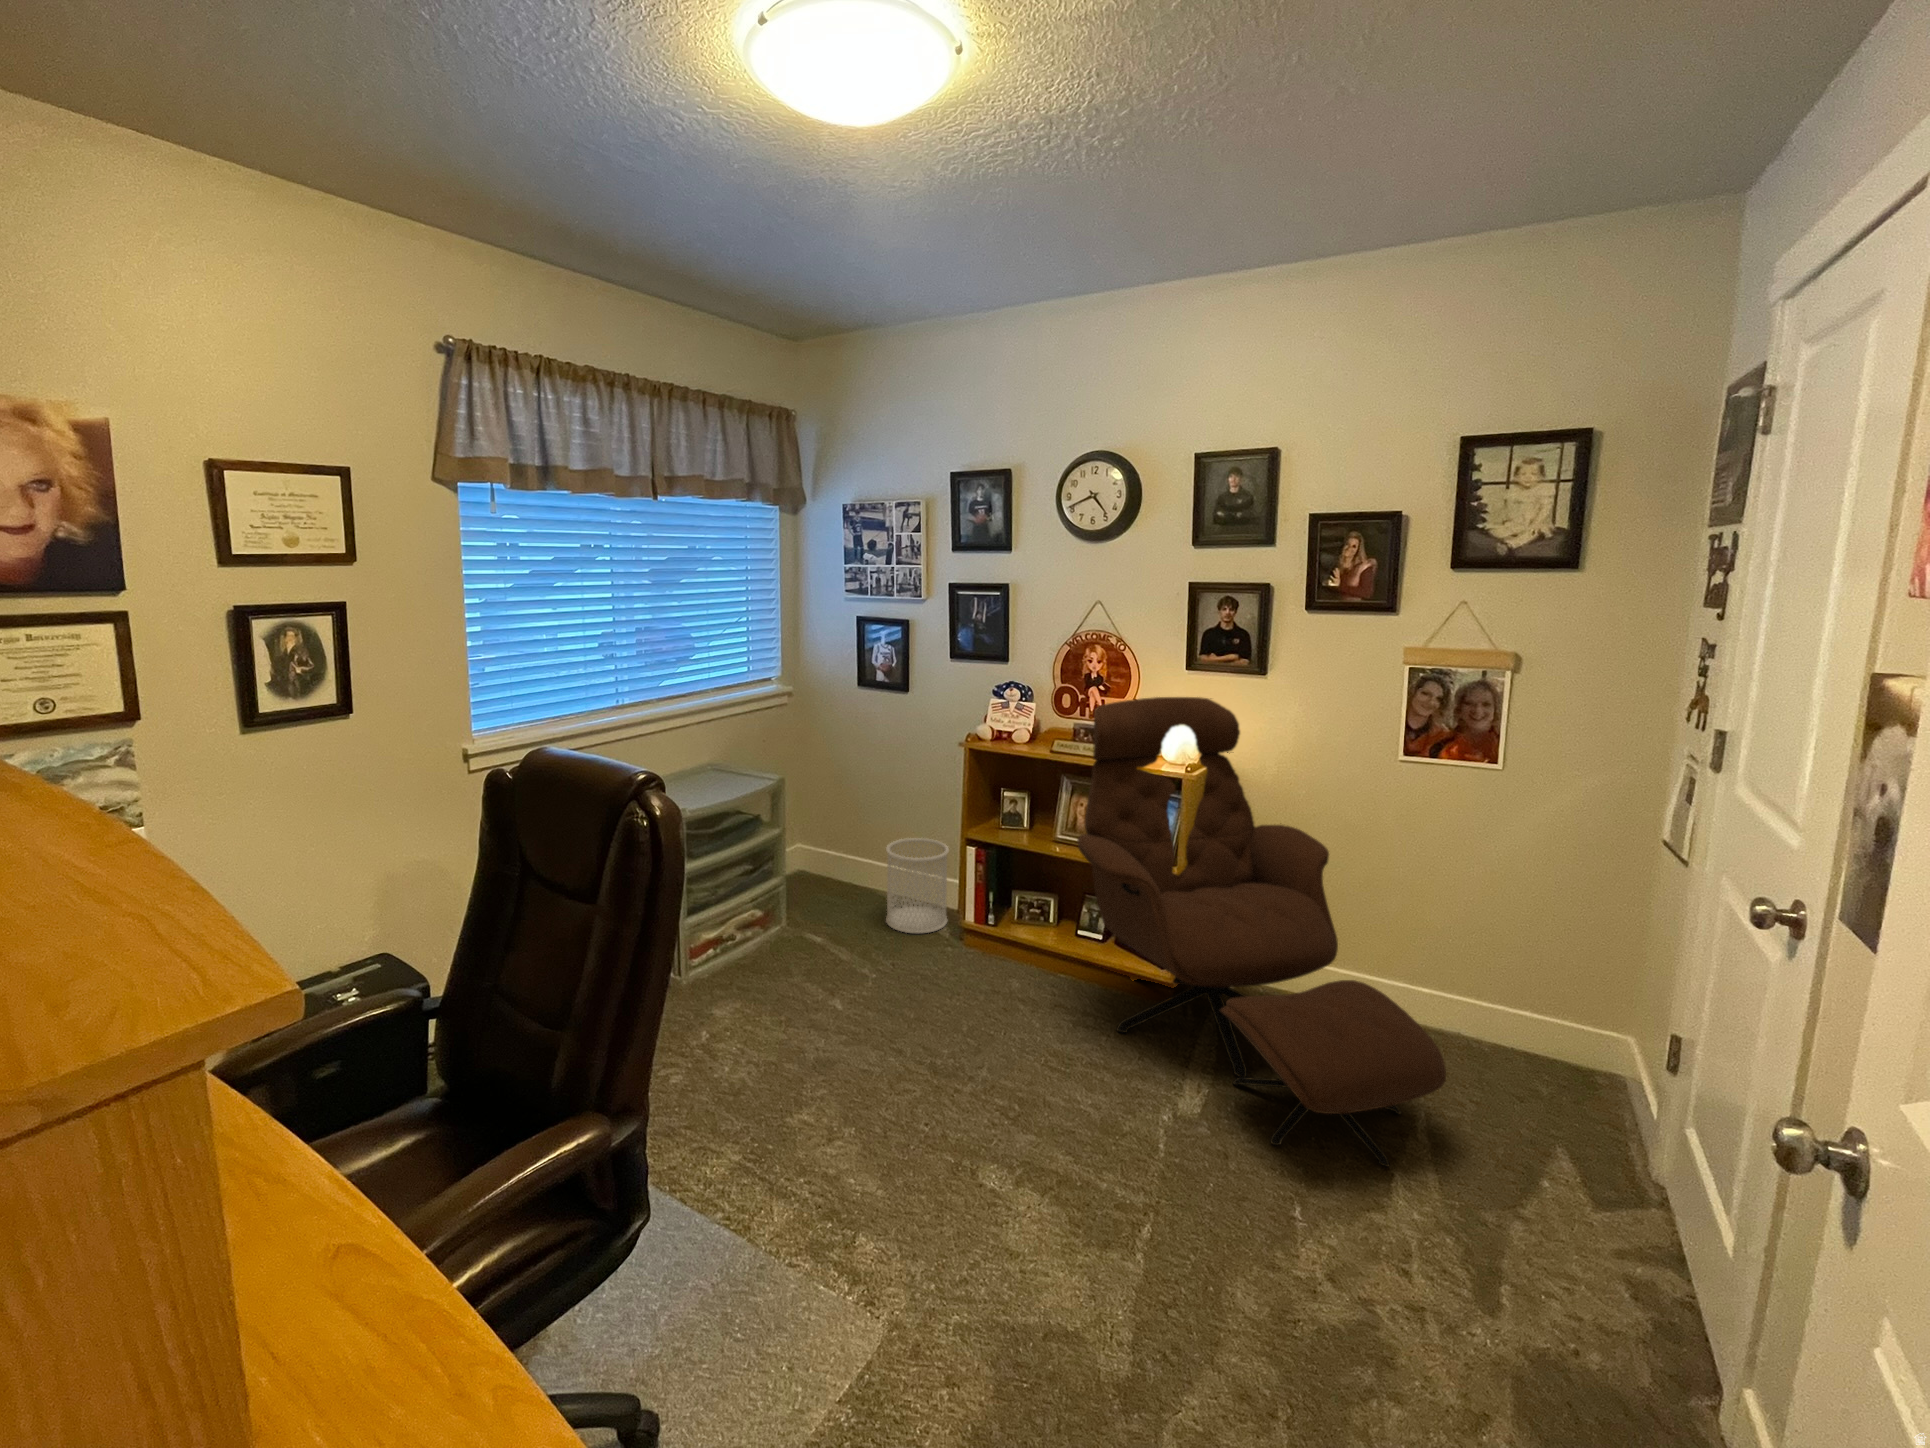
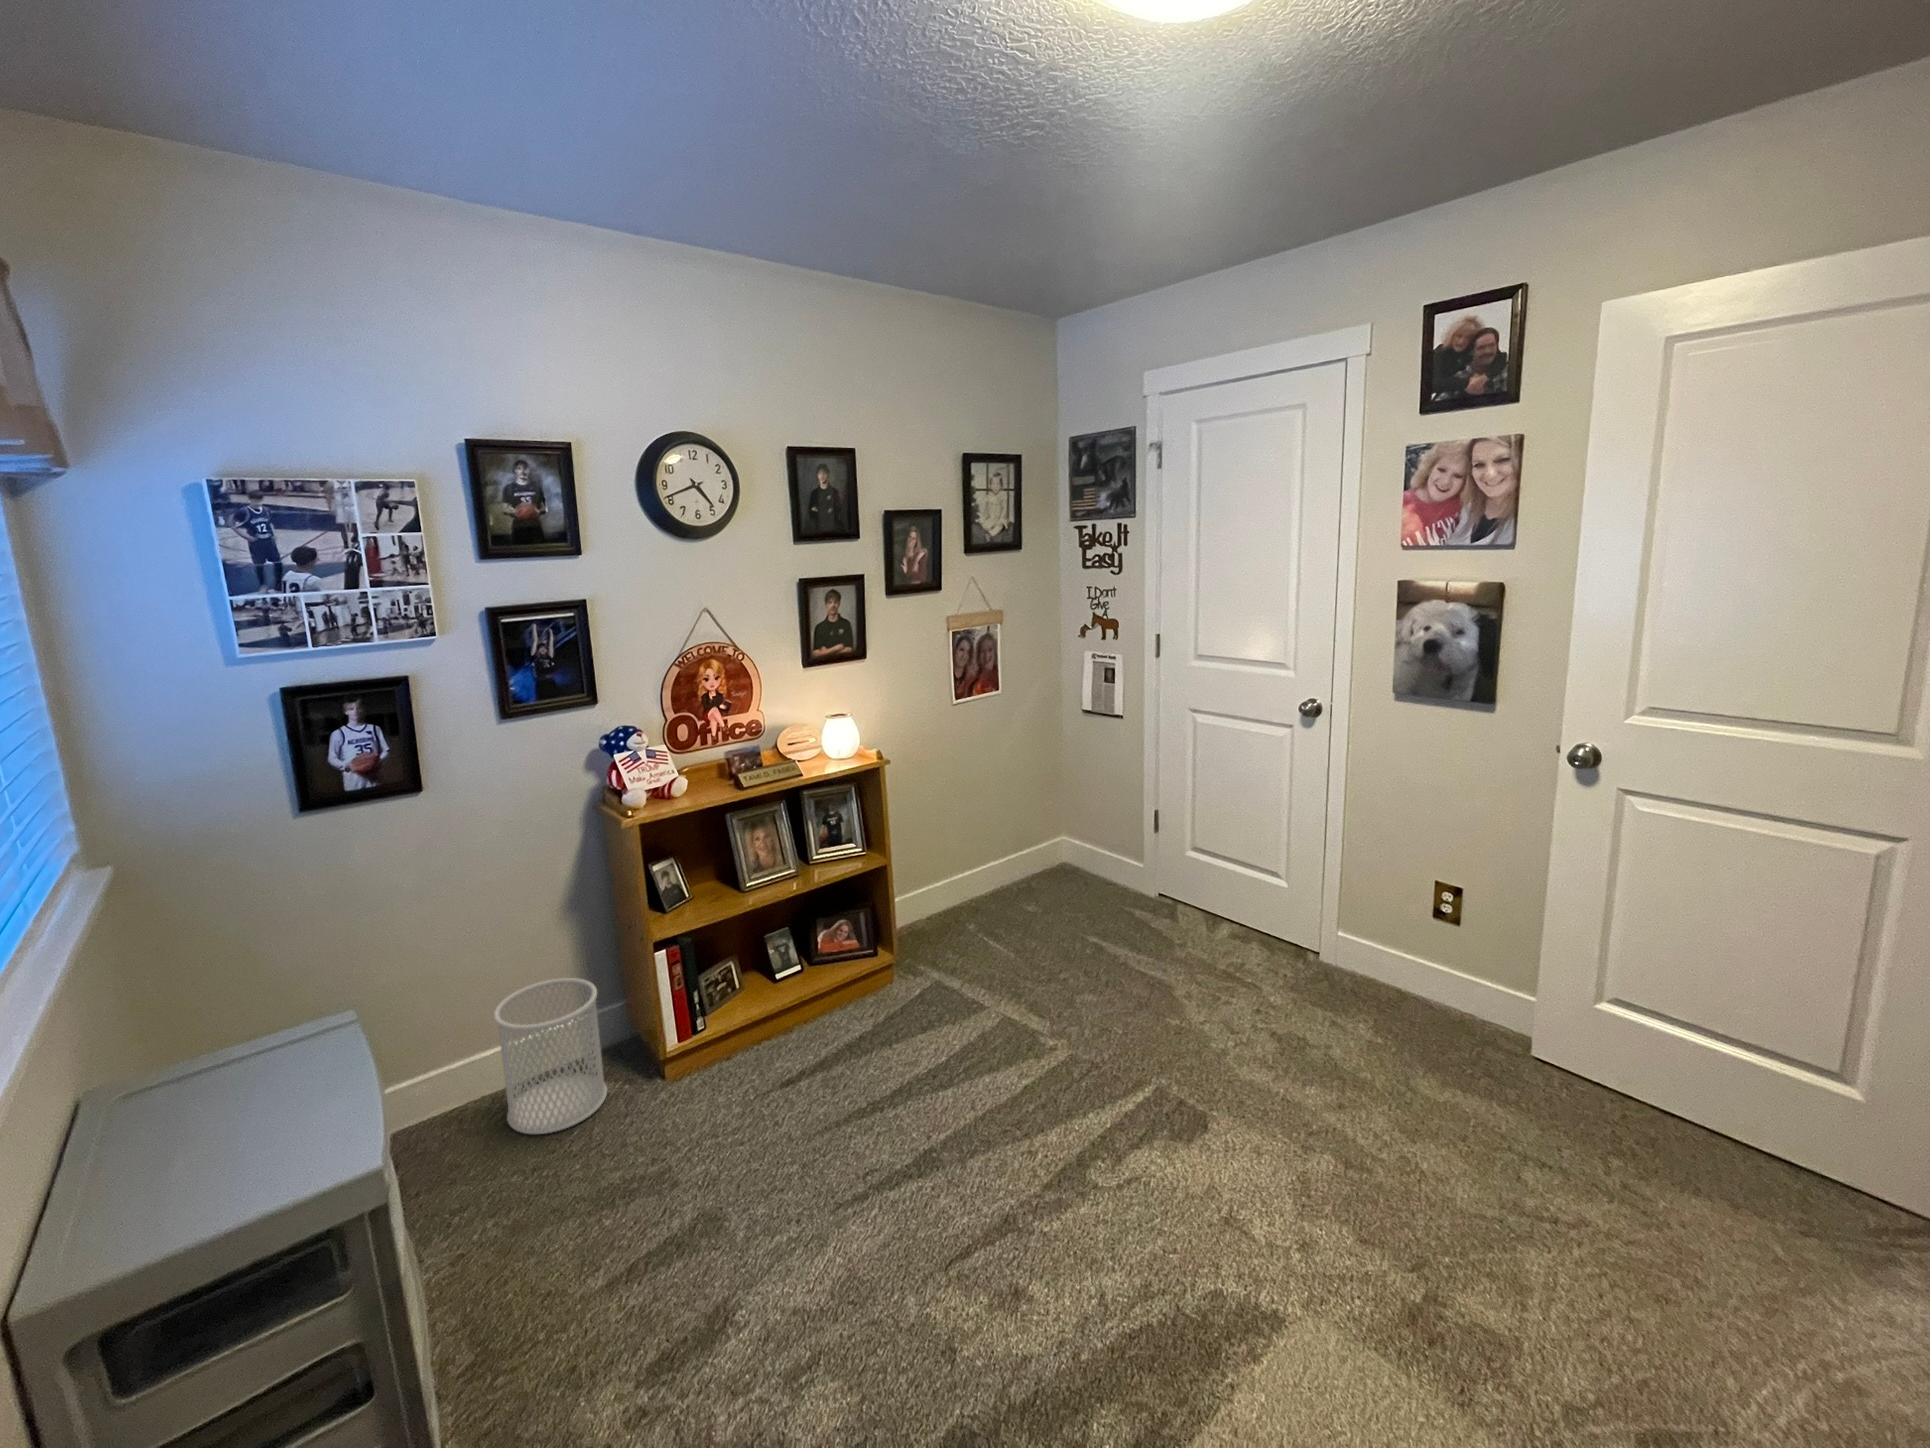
lounge chair: present [1077,697,1446,1166] -> none [784,692,1129,1026]

